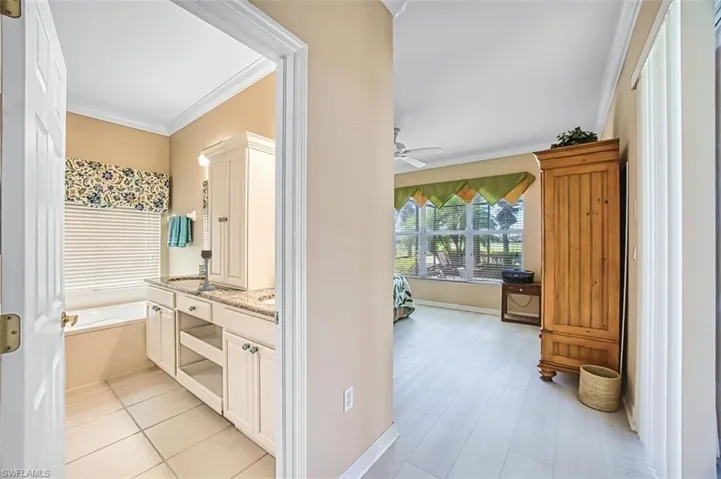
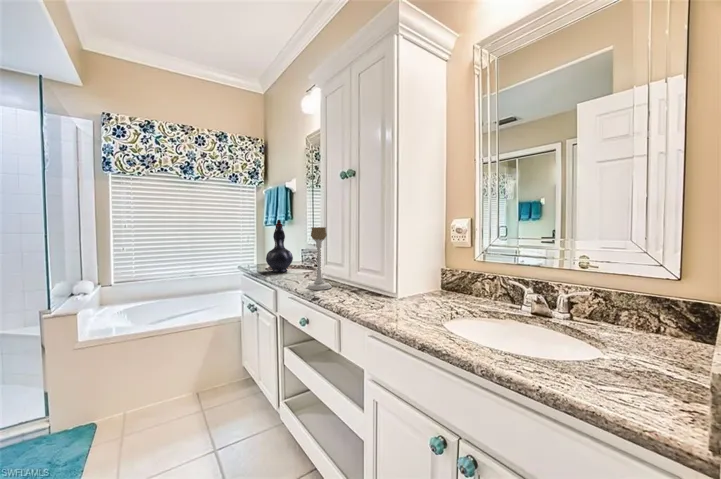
decorative vase: none [168,244,191,282] -> present [266,220,293,272]

